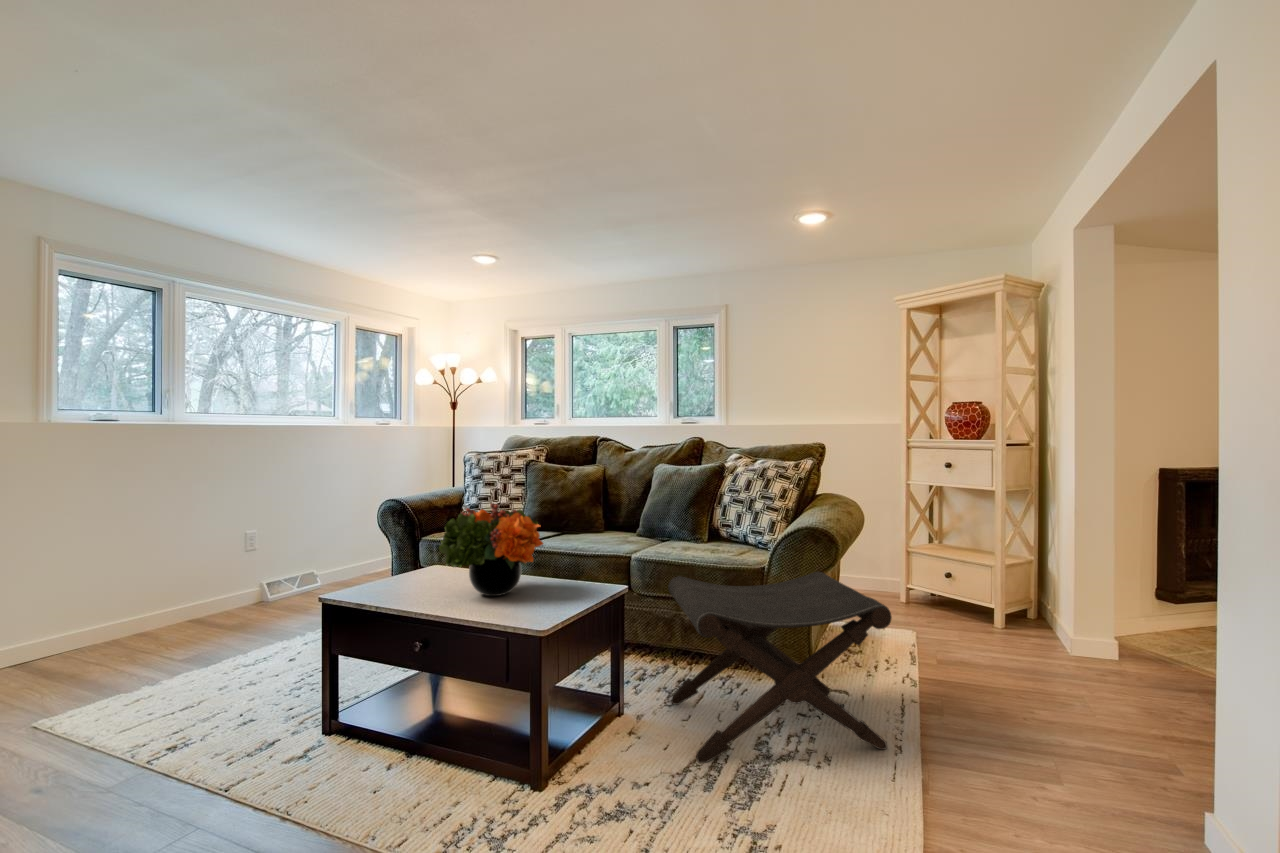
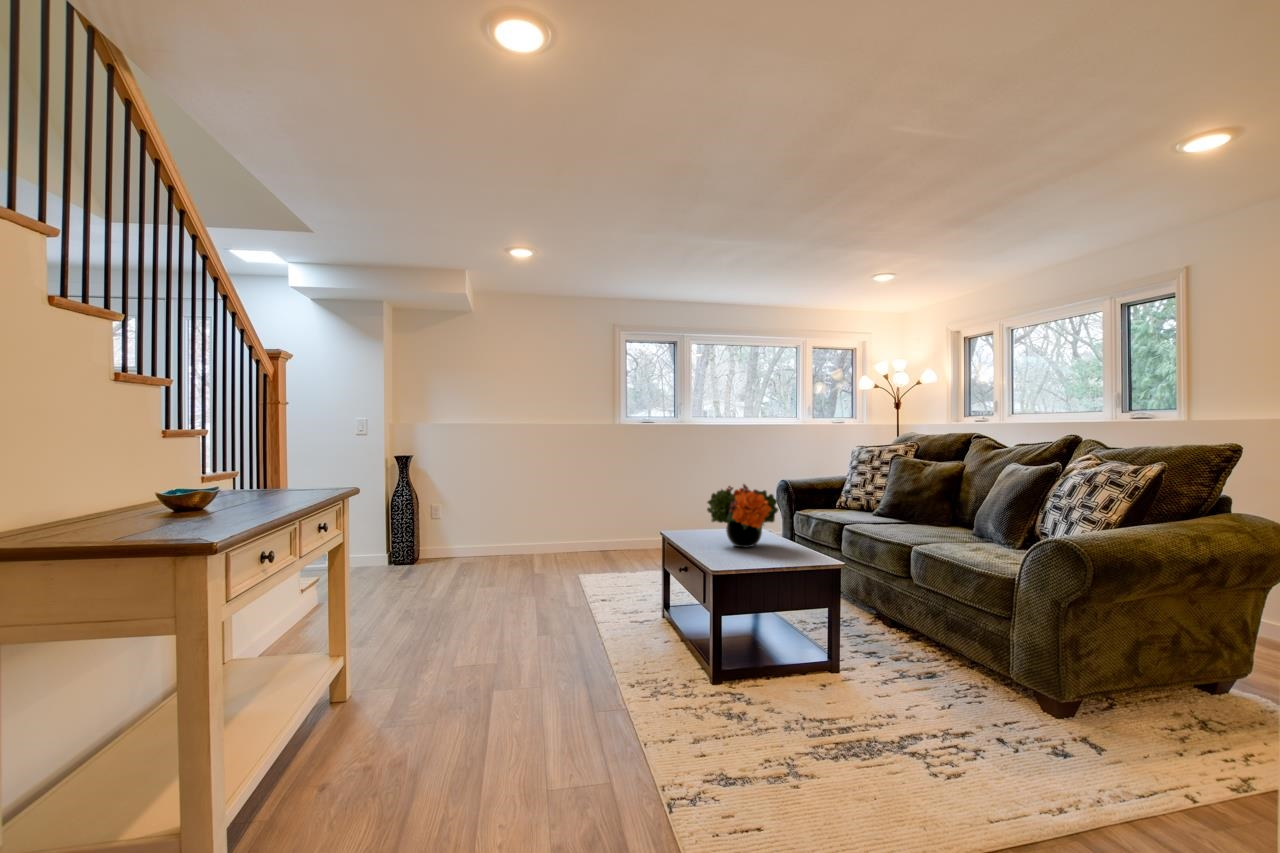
footstool: present [668,572,892,763] -> none [824,563,1064,783]

